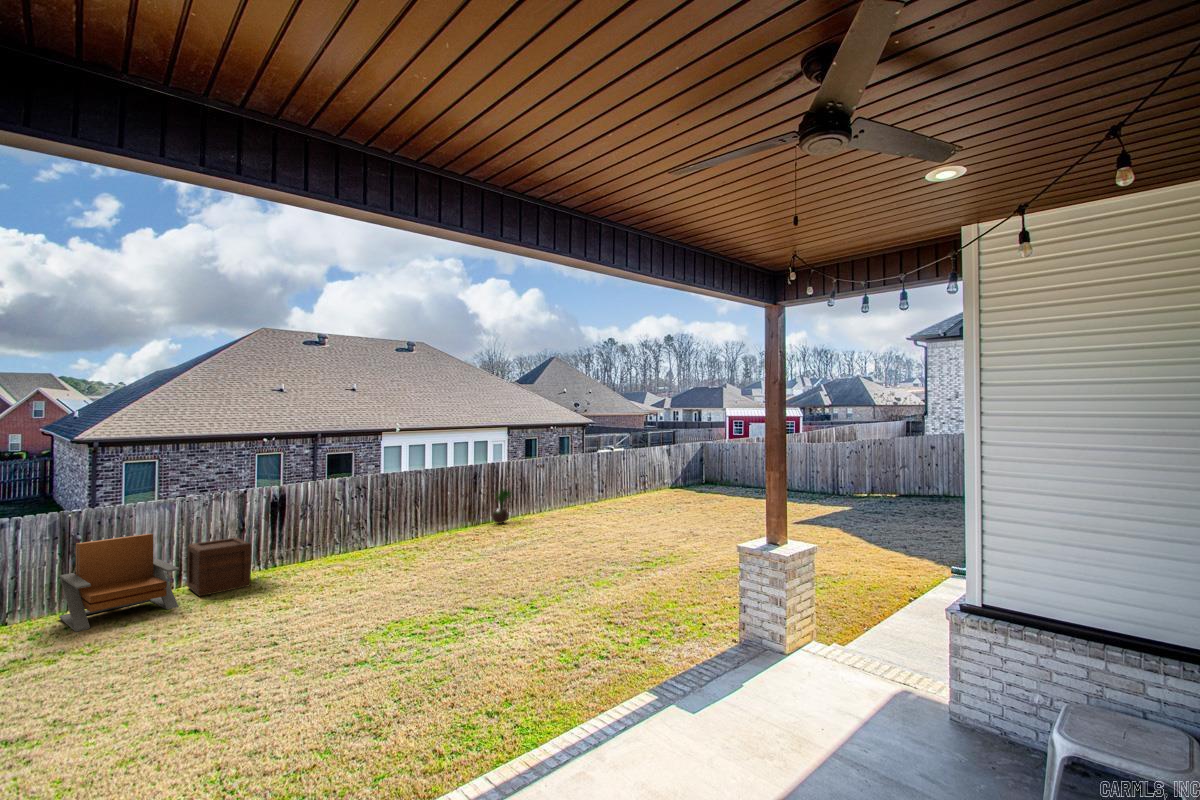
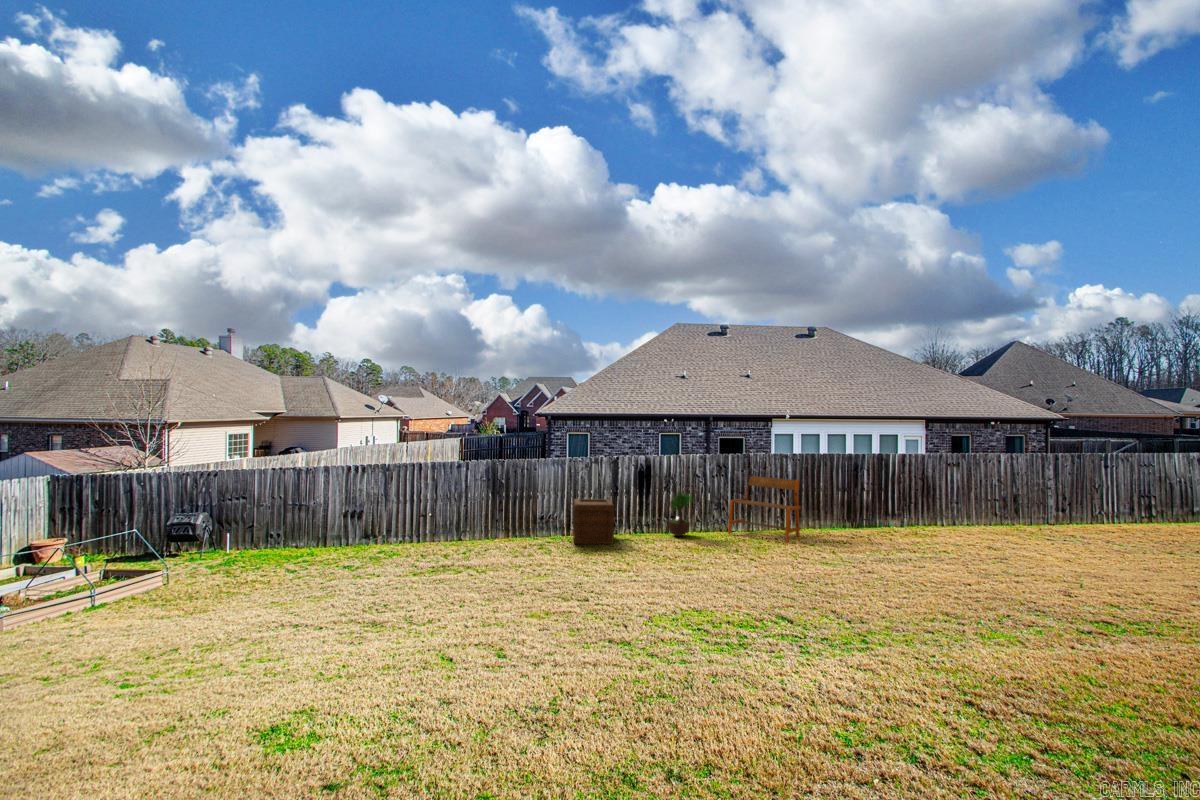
potted tree: present [492,489,510,524] -> present [668,492,691,536]
bench: none [369,491,437,551] -> present [728,476,801,543]
lounge chair: present [59,534,179,632] -> none [490,485,558,551]

